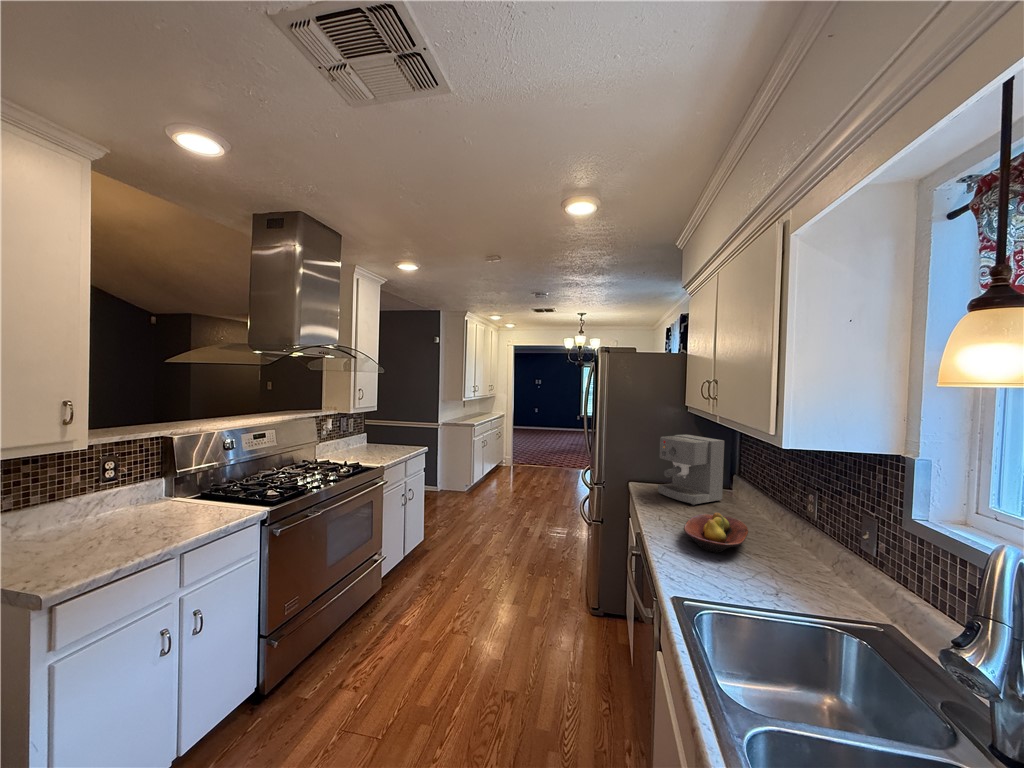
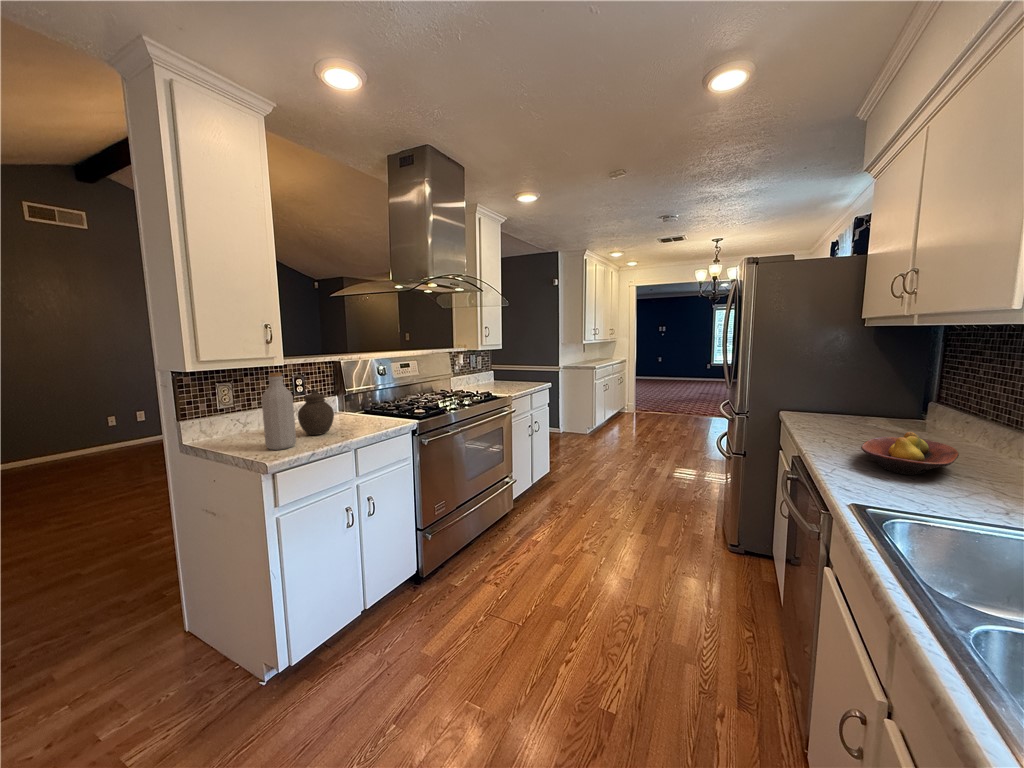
coffee maker: present [658,434,724,505] -> none [819,353,921,433]
bottle: none [44,469,95,570] -> present [261,373,296,450]
jar: none [101,483,155,540] -> present [298,390,334,435]

